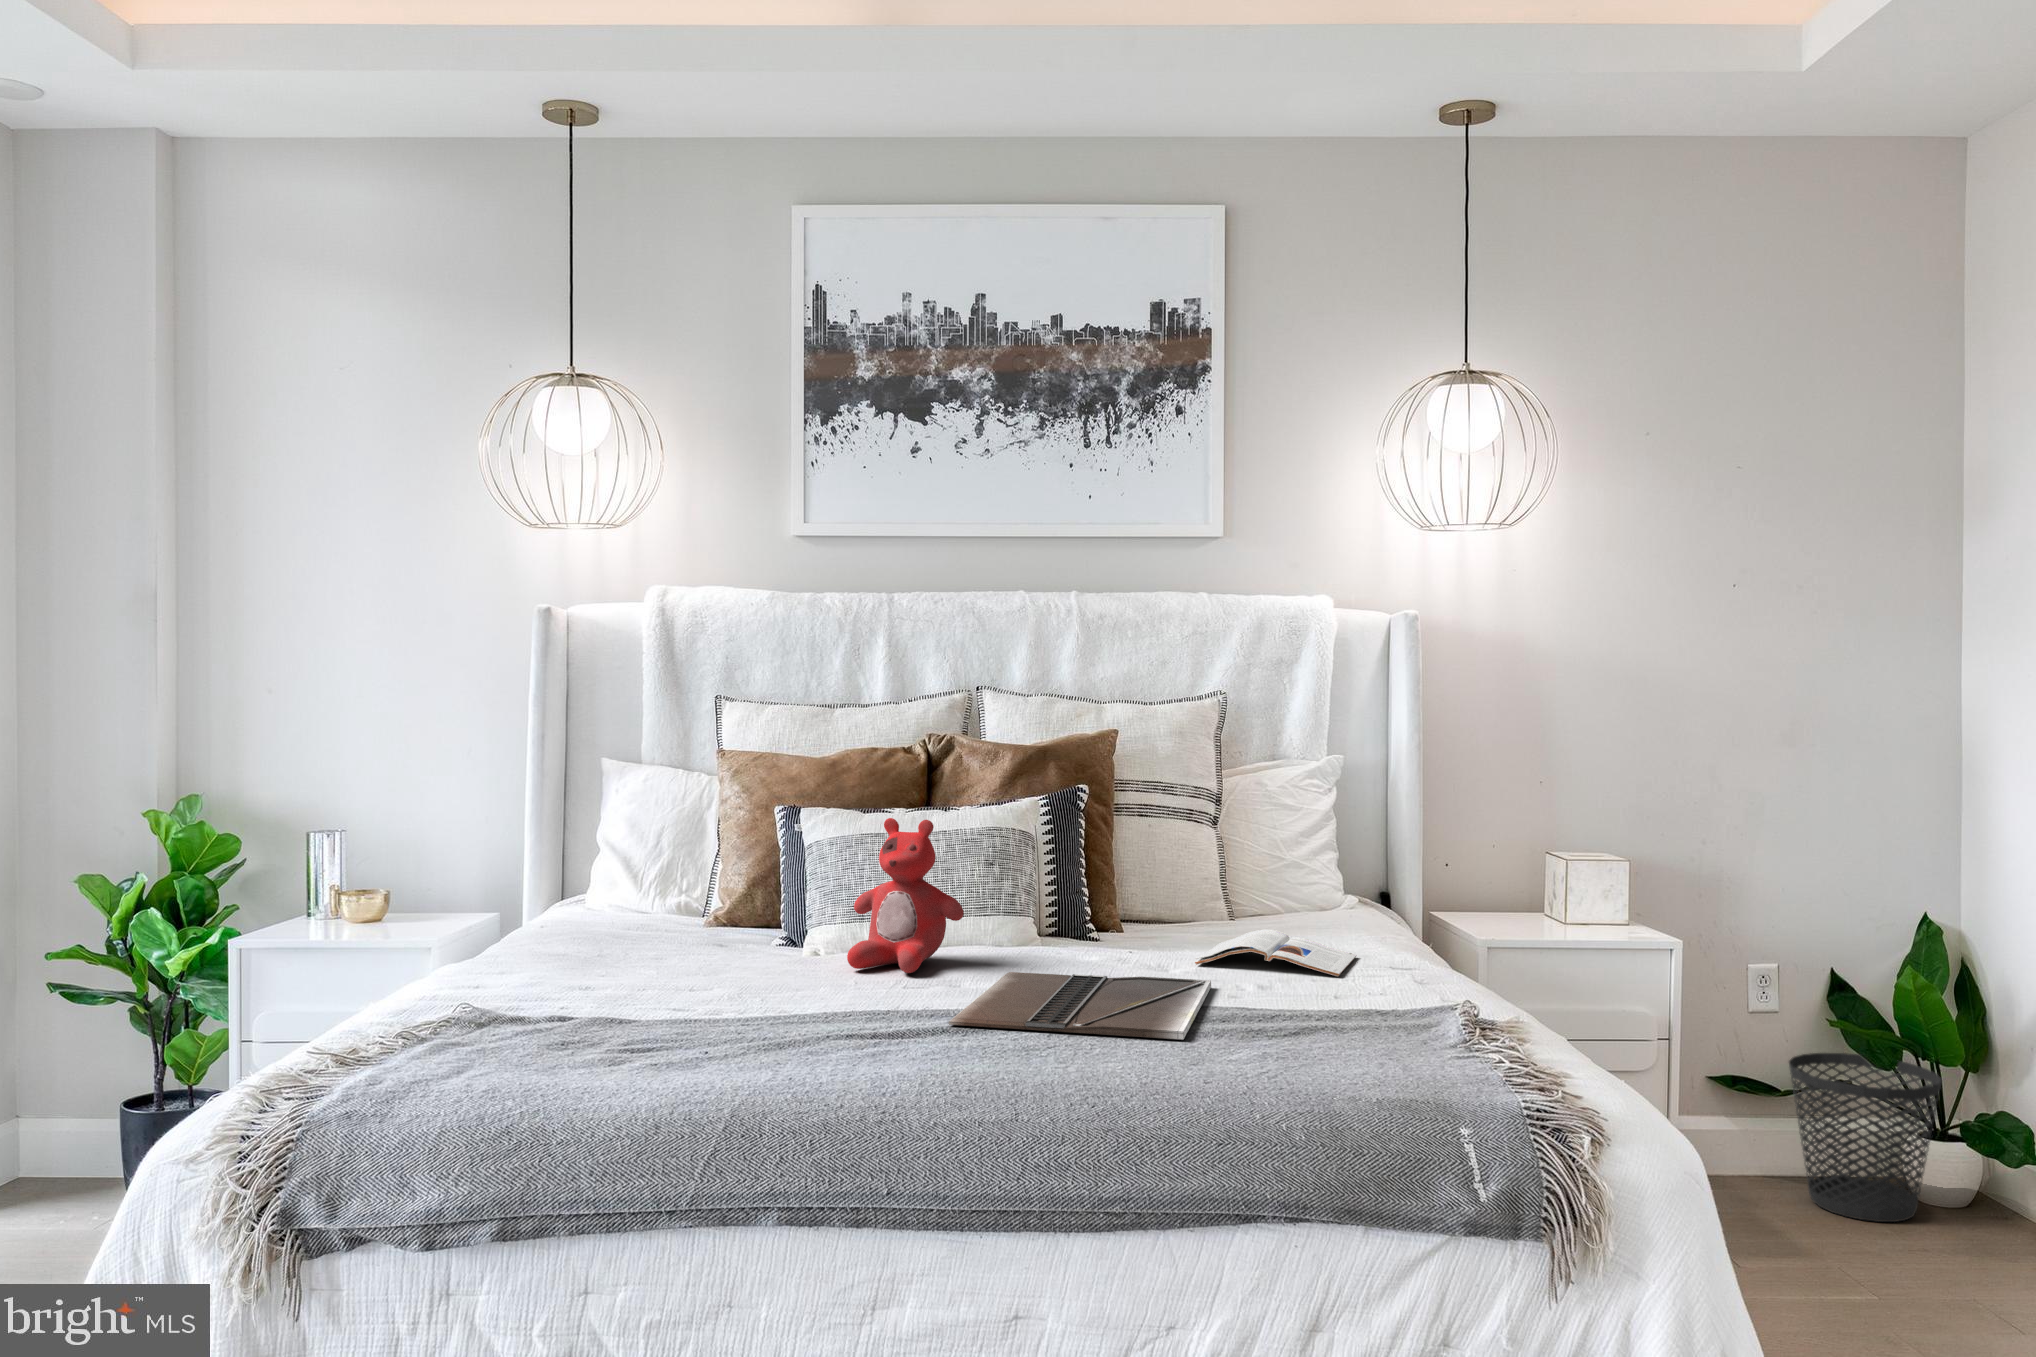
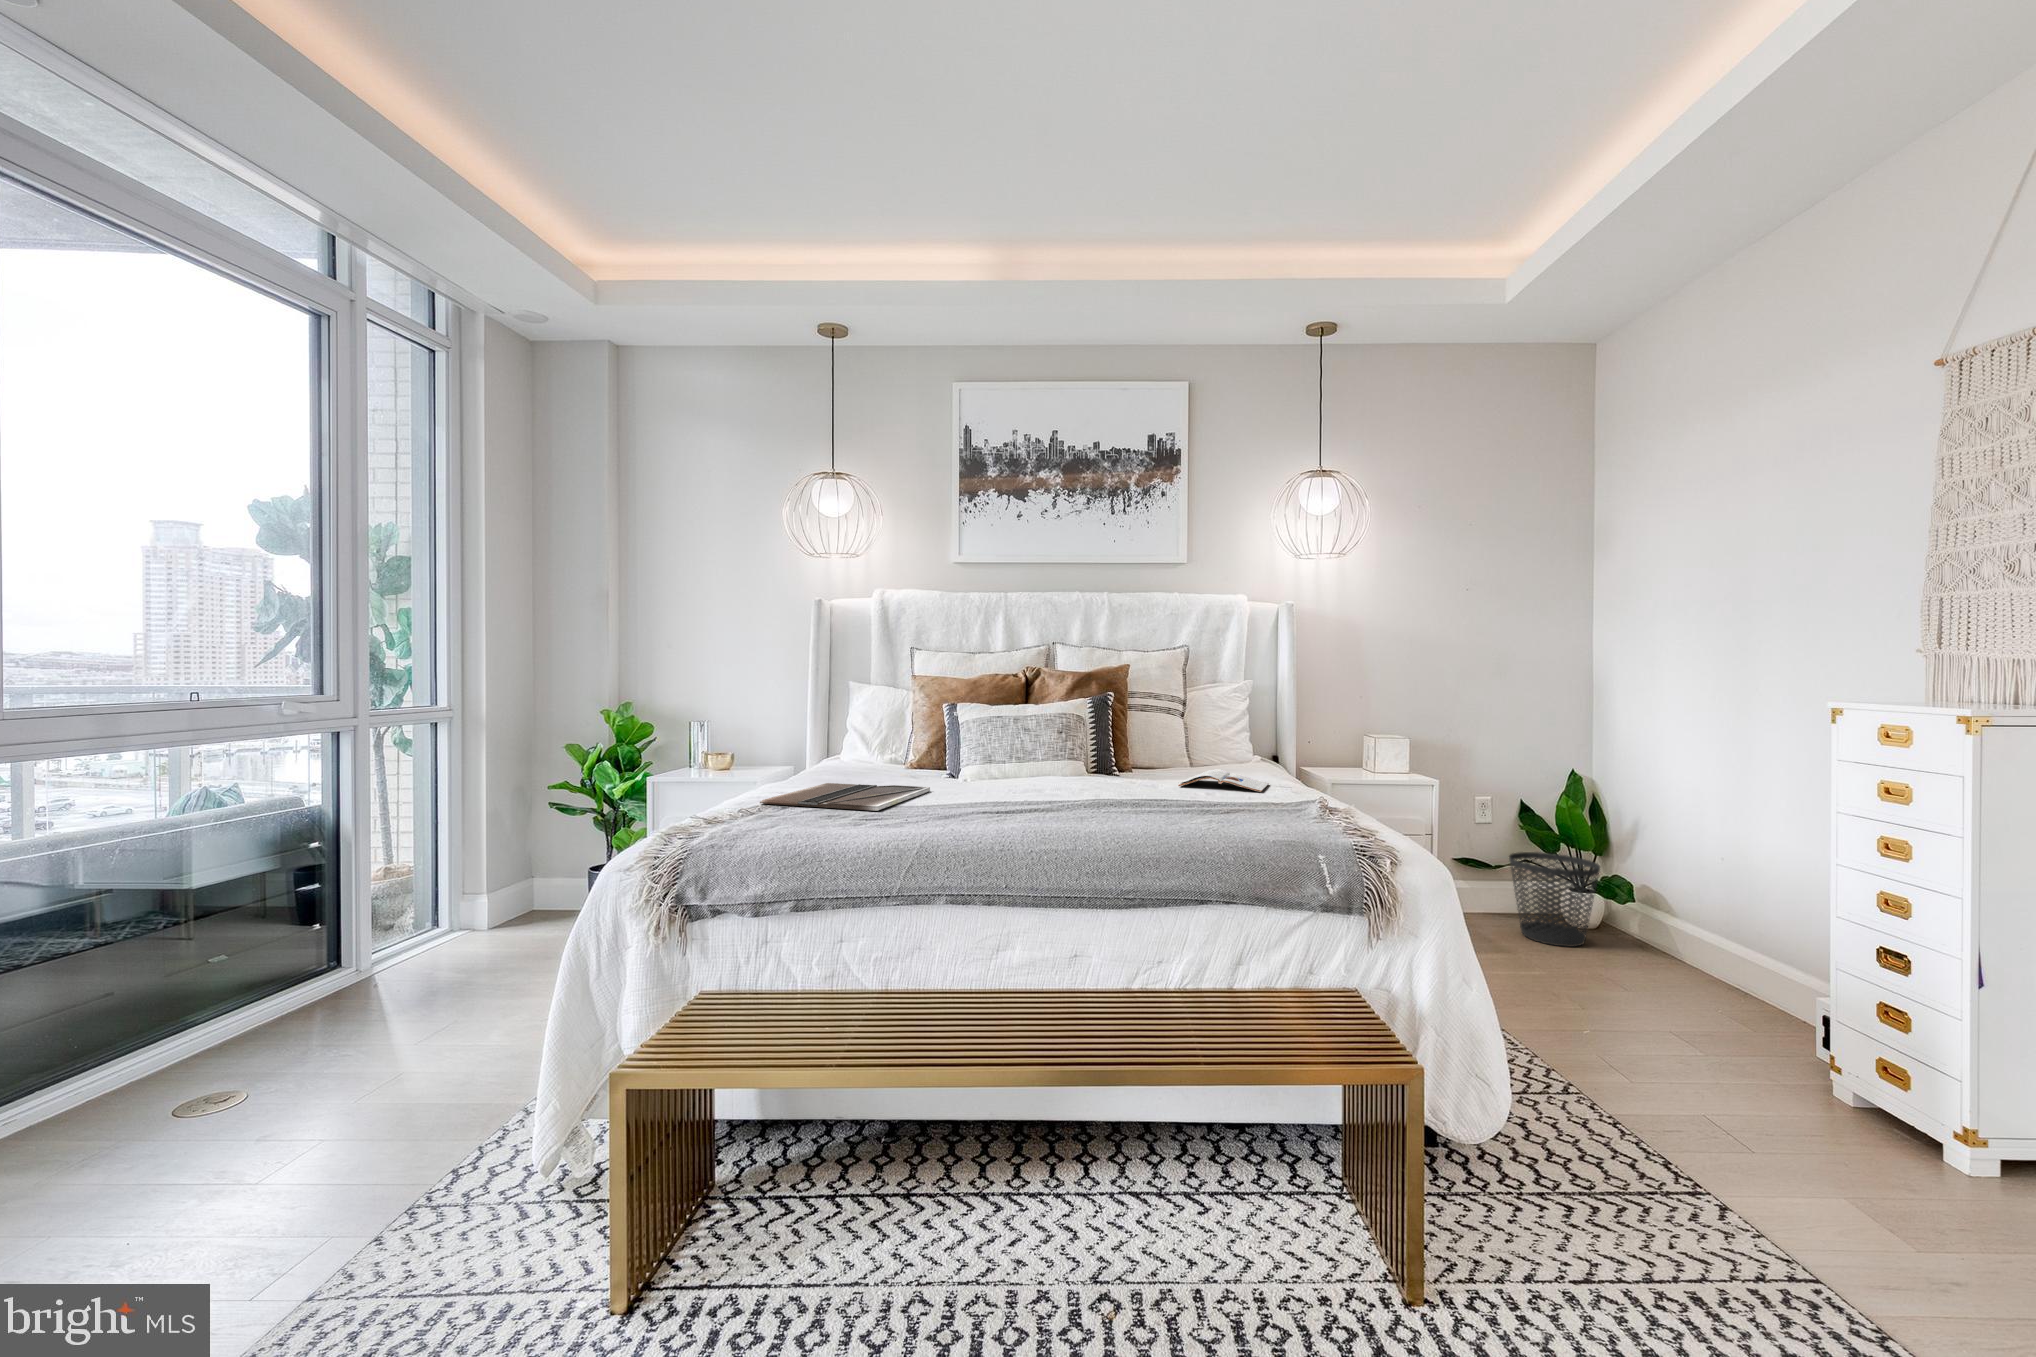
stuffed bear: present [847,818,964,973] -> none [984,704,1048,788]
laptop: present [949,972,1211,1040] -> present [760,783,930,811]

